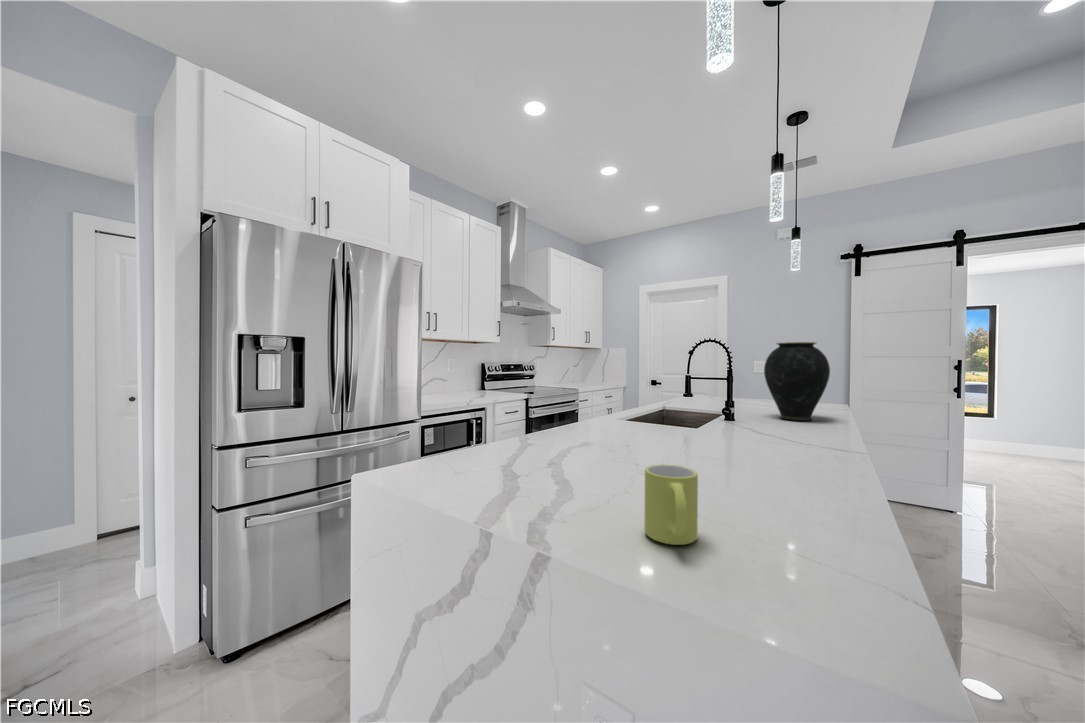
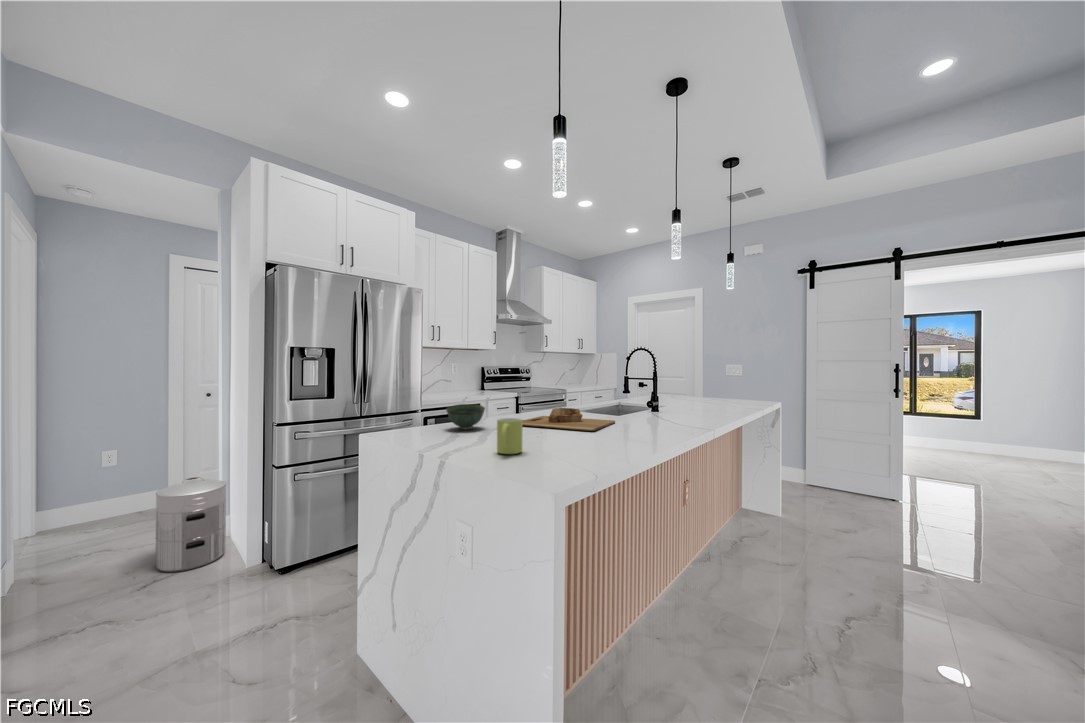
vase: present [764,342,830,421] -> none [676,350,722,410]
bowl: none [492,423,554,465] -> present [446,404,485,430]
cutting board: none [590,426,735,467] -> present [522,408,615,431]
waste bin: none [29,522,146,669] -> present [155,477,226,572]

